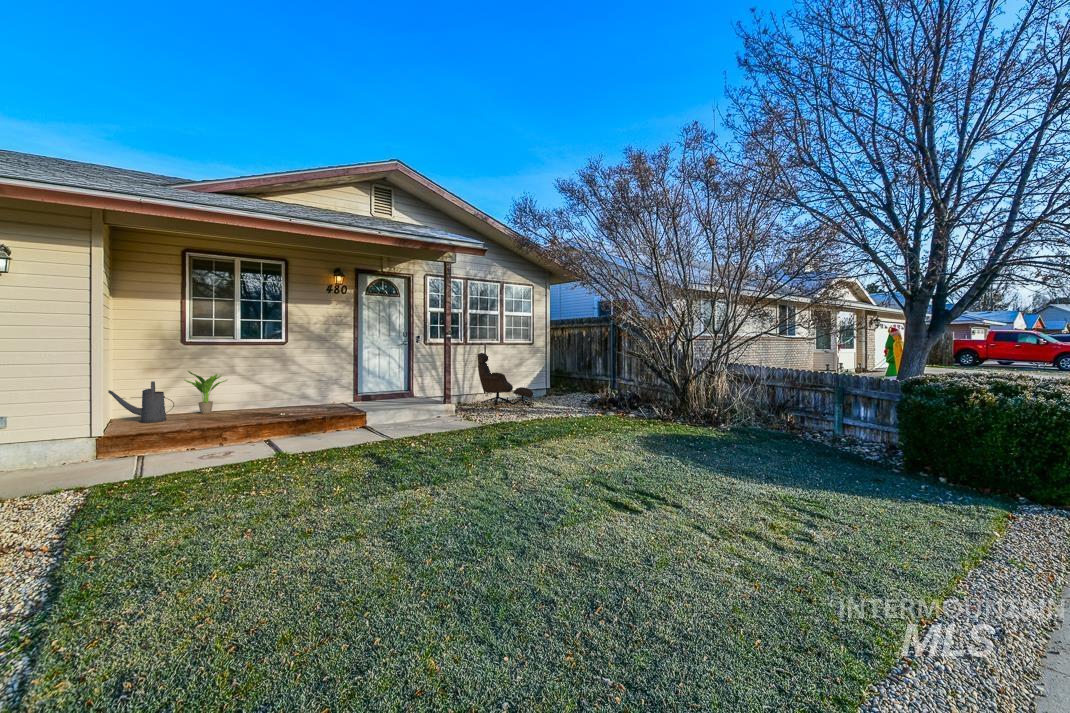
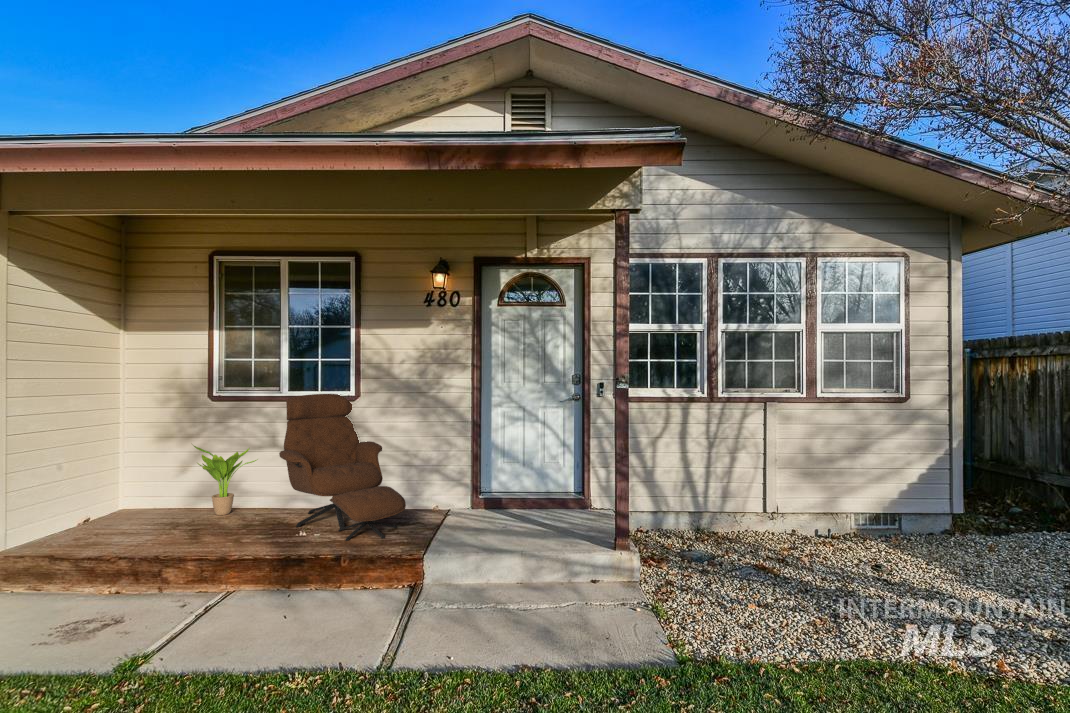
lounge chair: present [478,353,533,405] -> present [279,394,406,541]
watering can: present [108,381,174,423] -> none [82,460,161,529]

